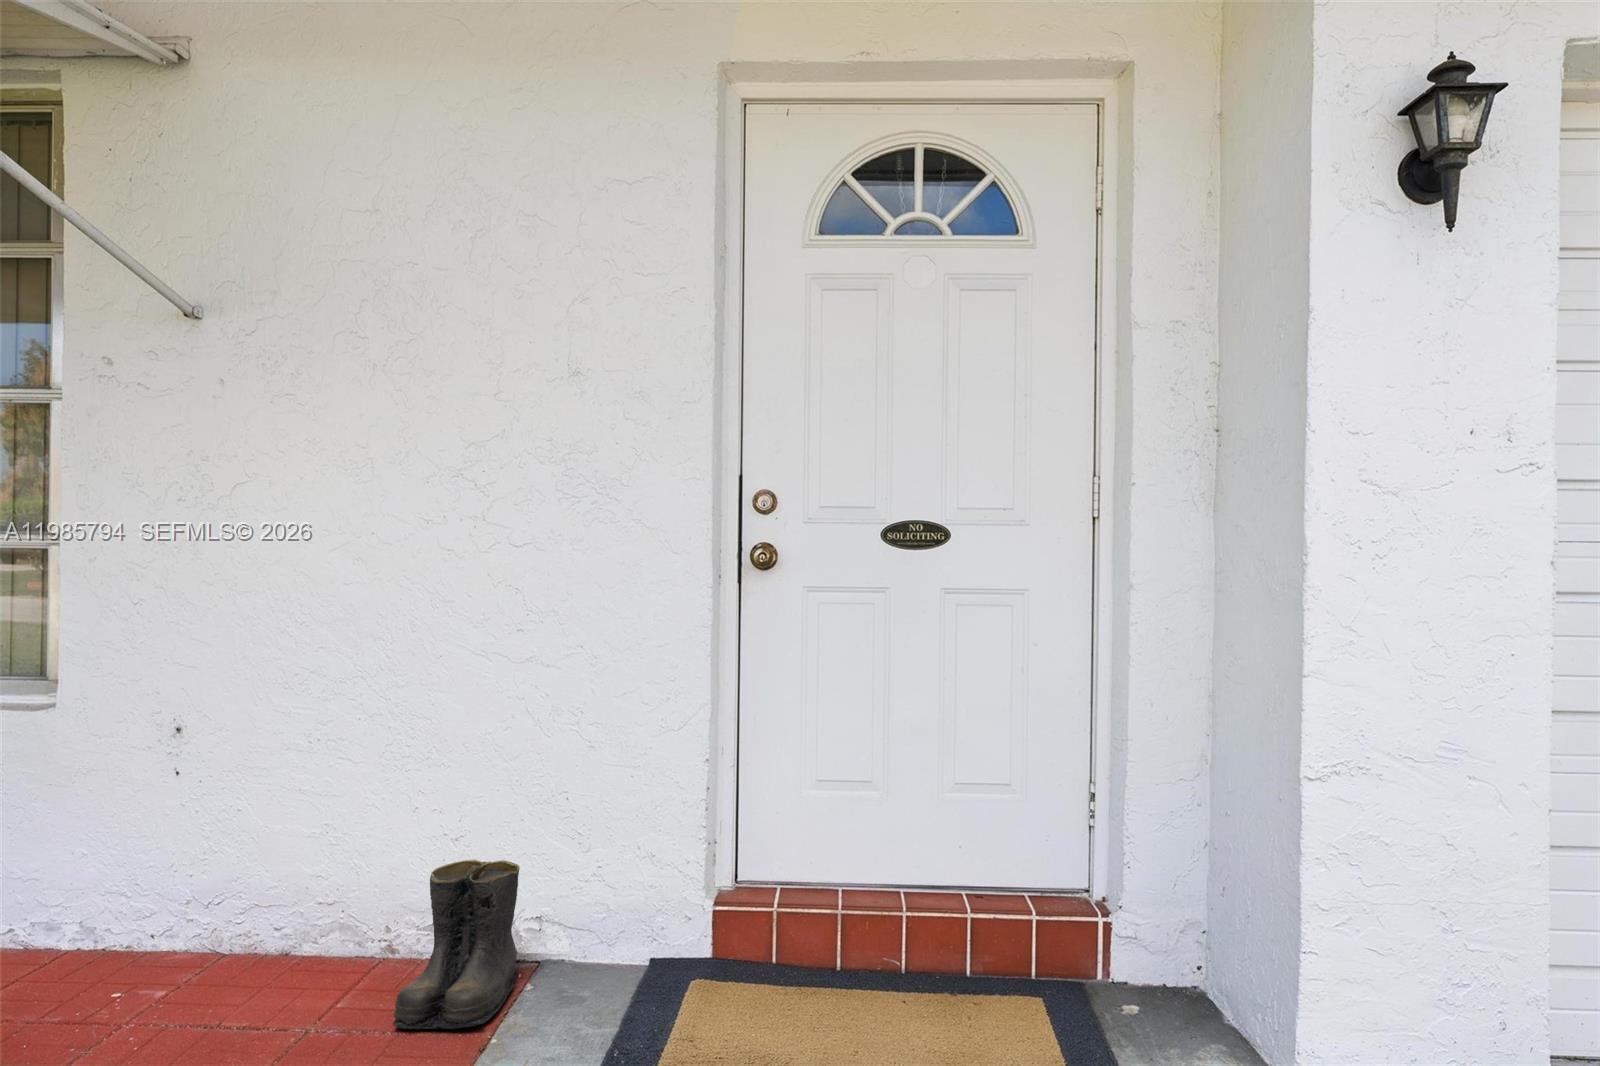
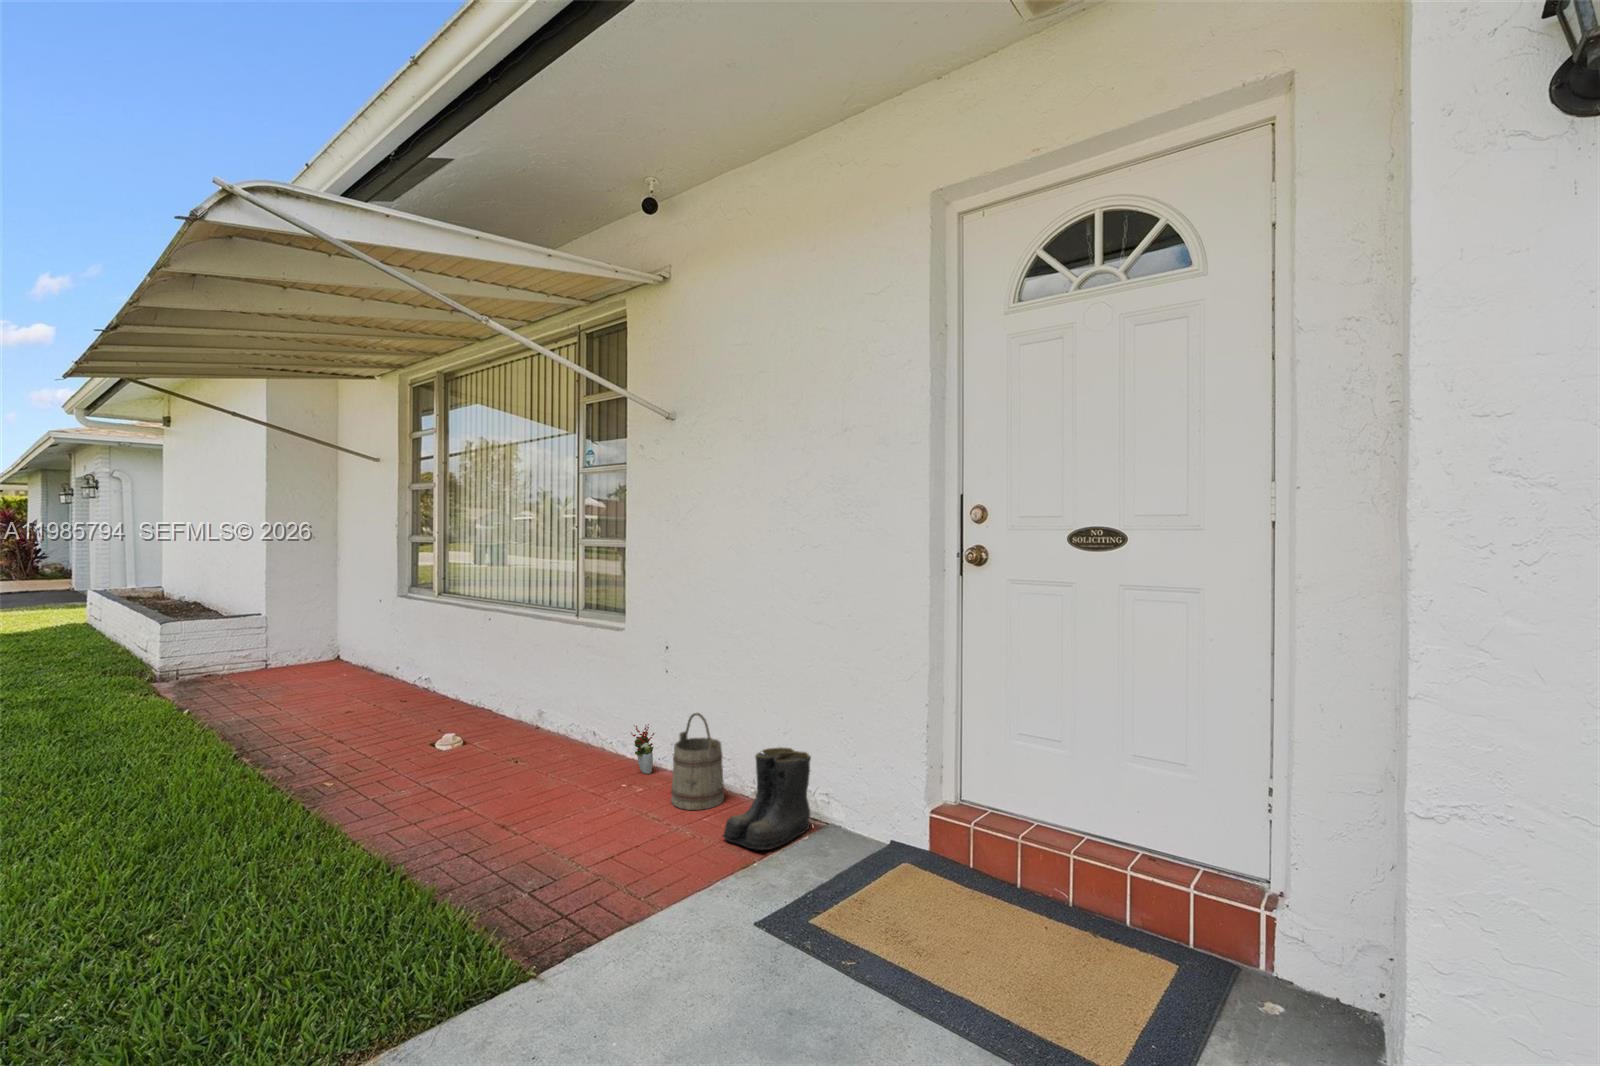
bucket: none [232,833,336,1004] -> present [671,713,725,810]
decorative plant: none [97,874,151,966] -> present [631,724,654,774]

